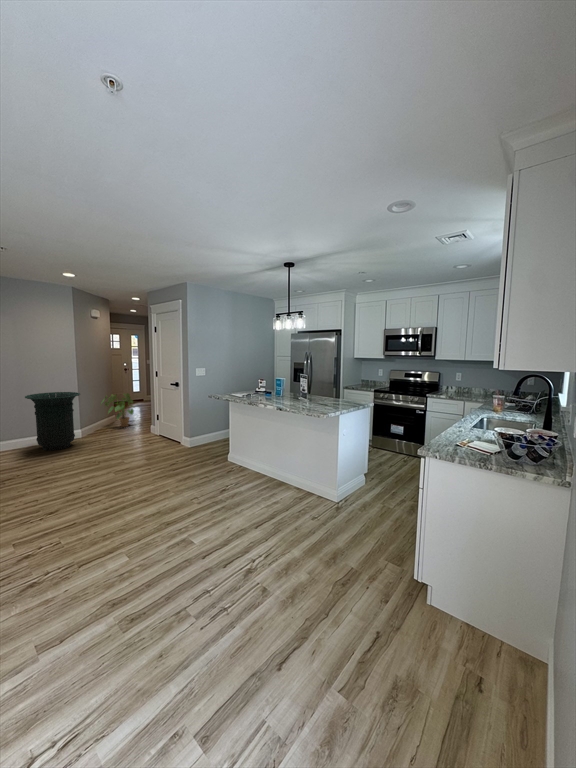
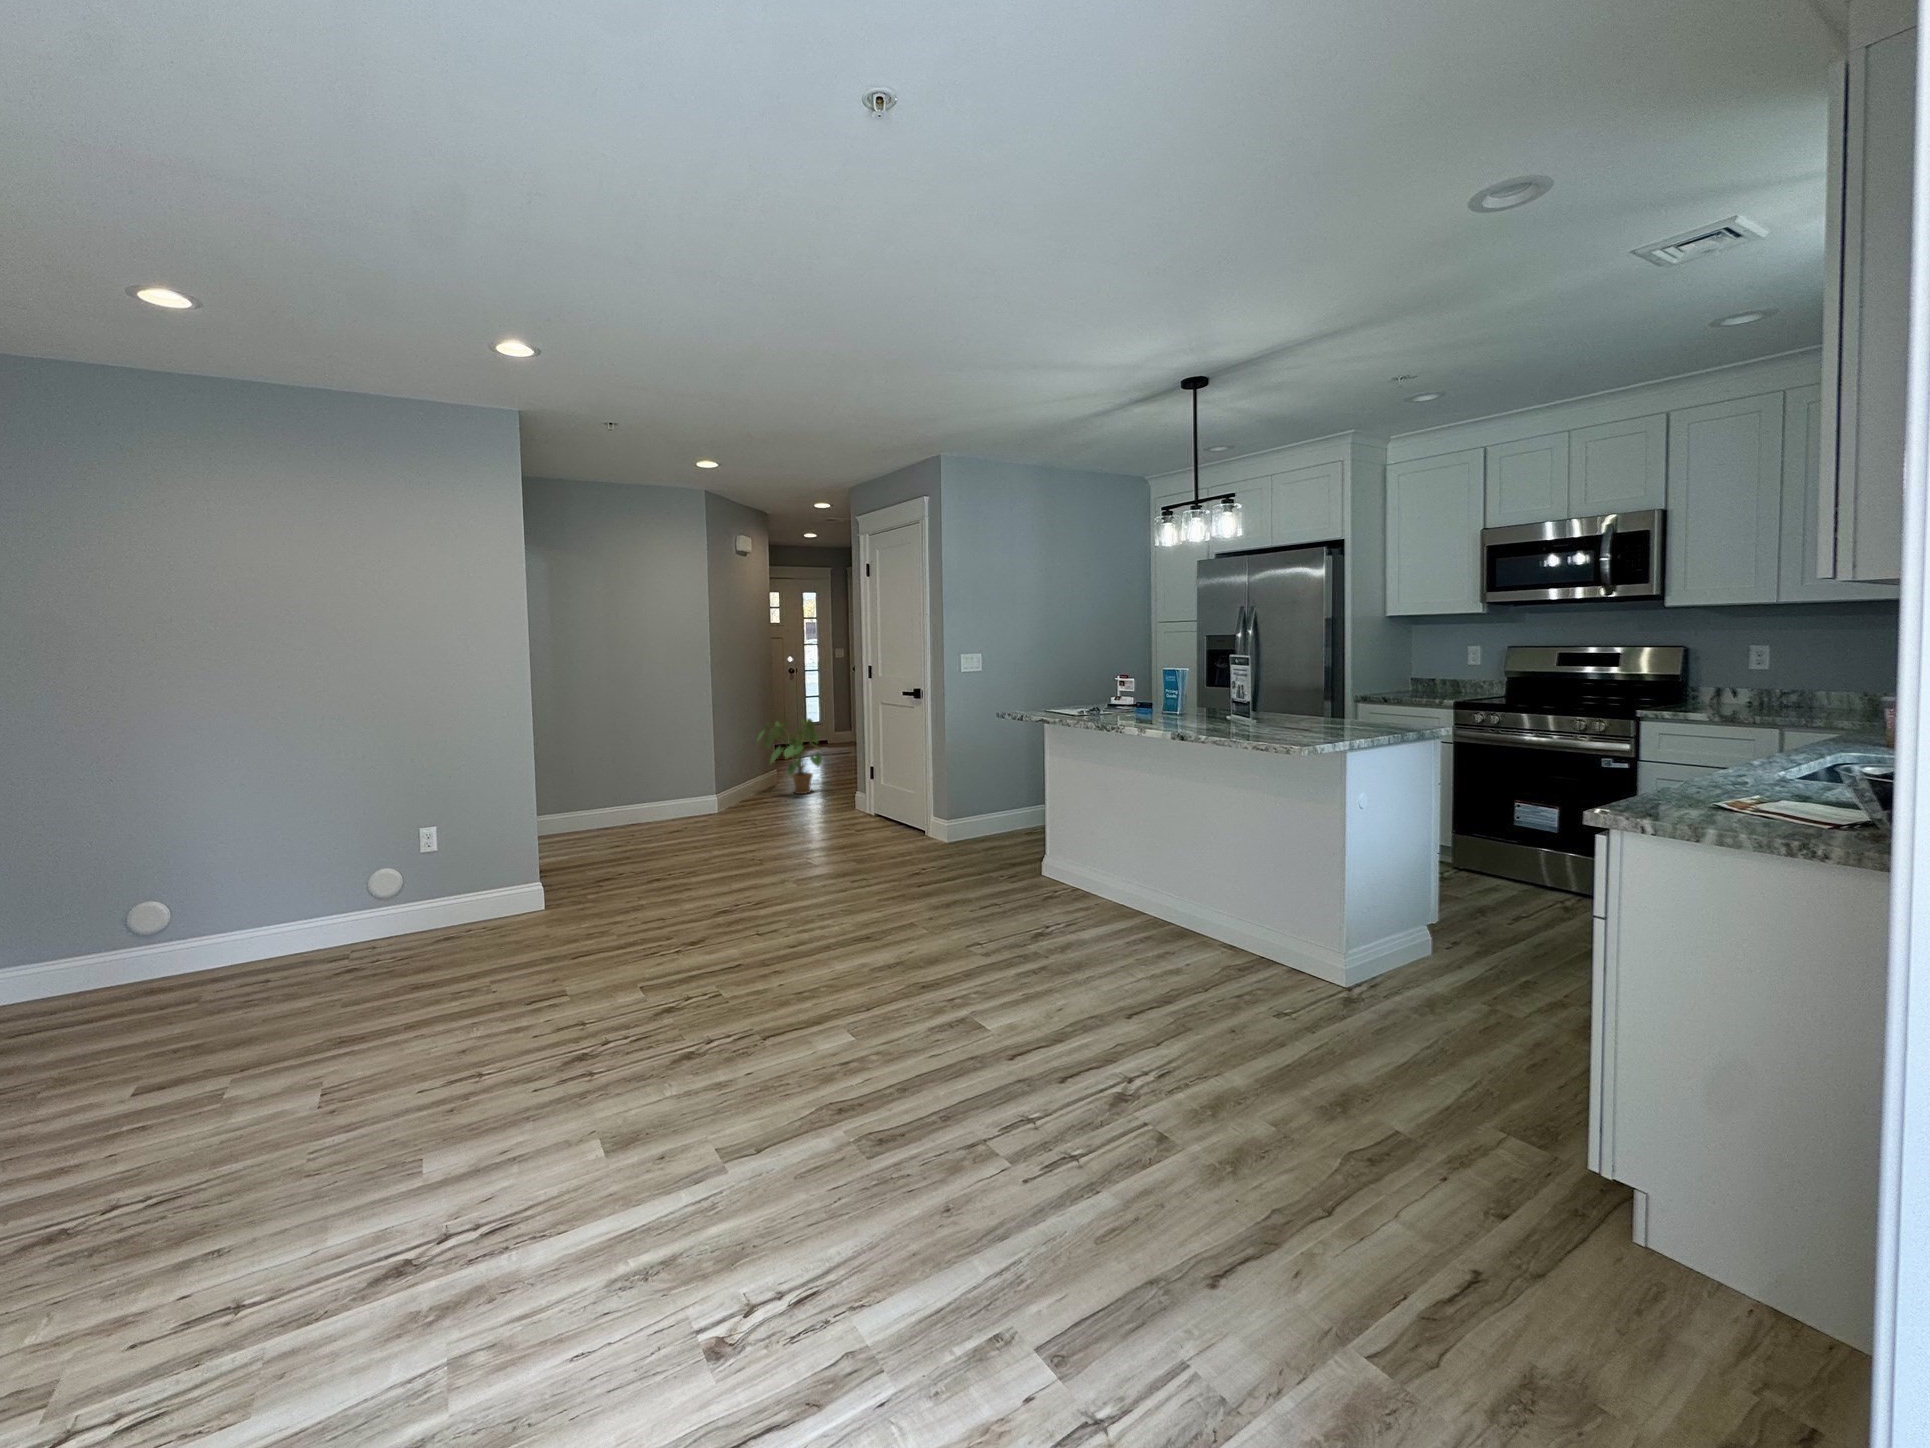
trash can: present [25,392,80,451] -> none [630,712,725,832]

